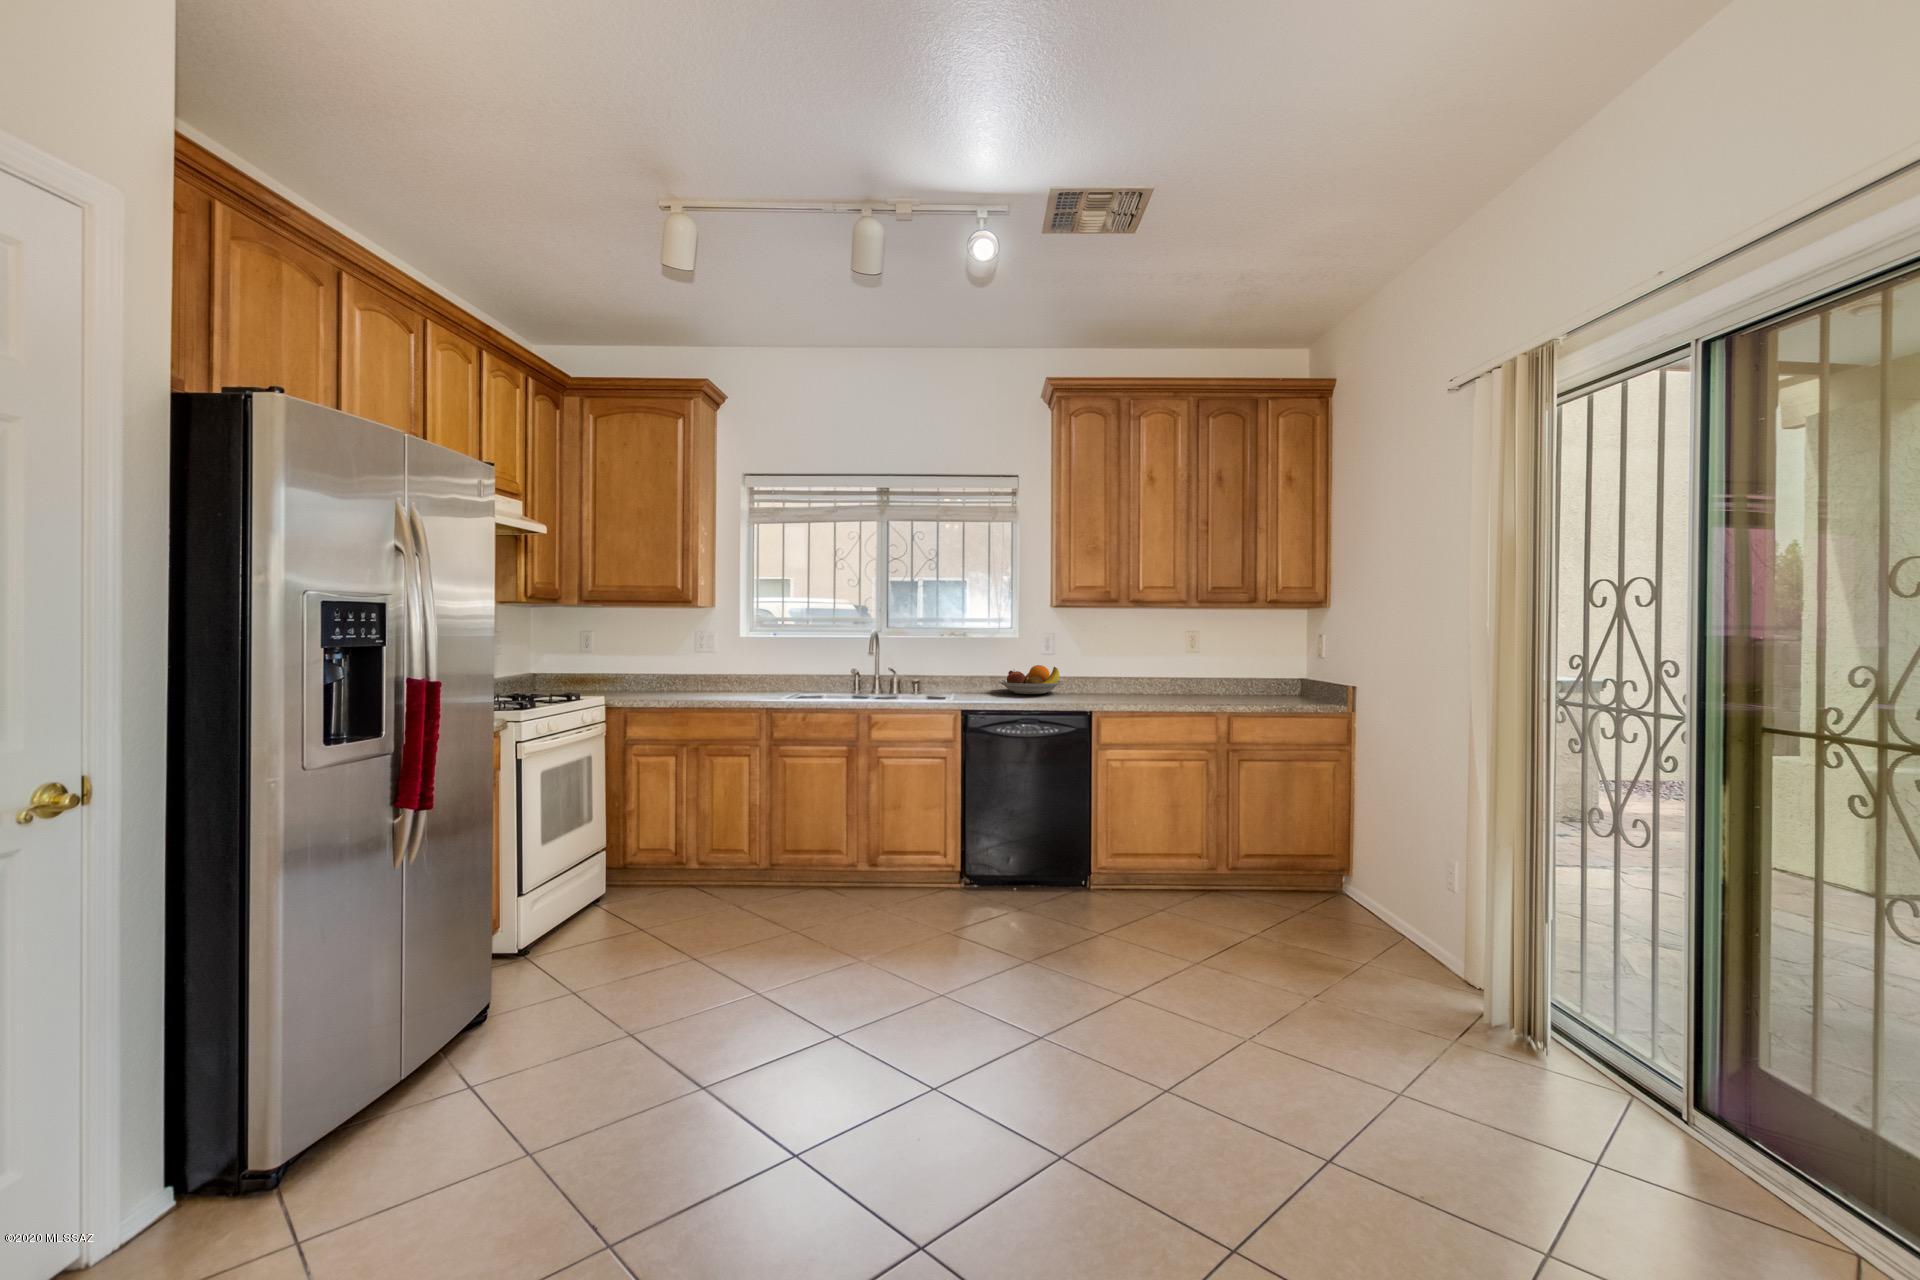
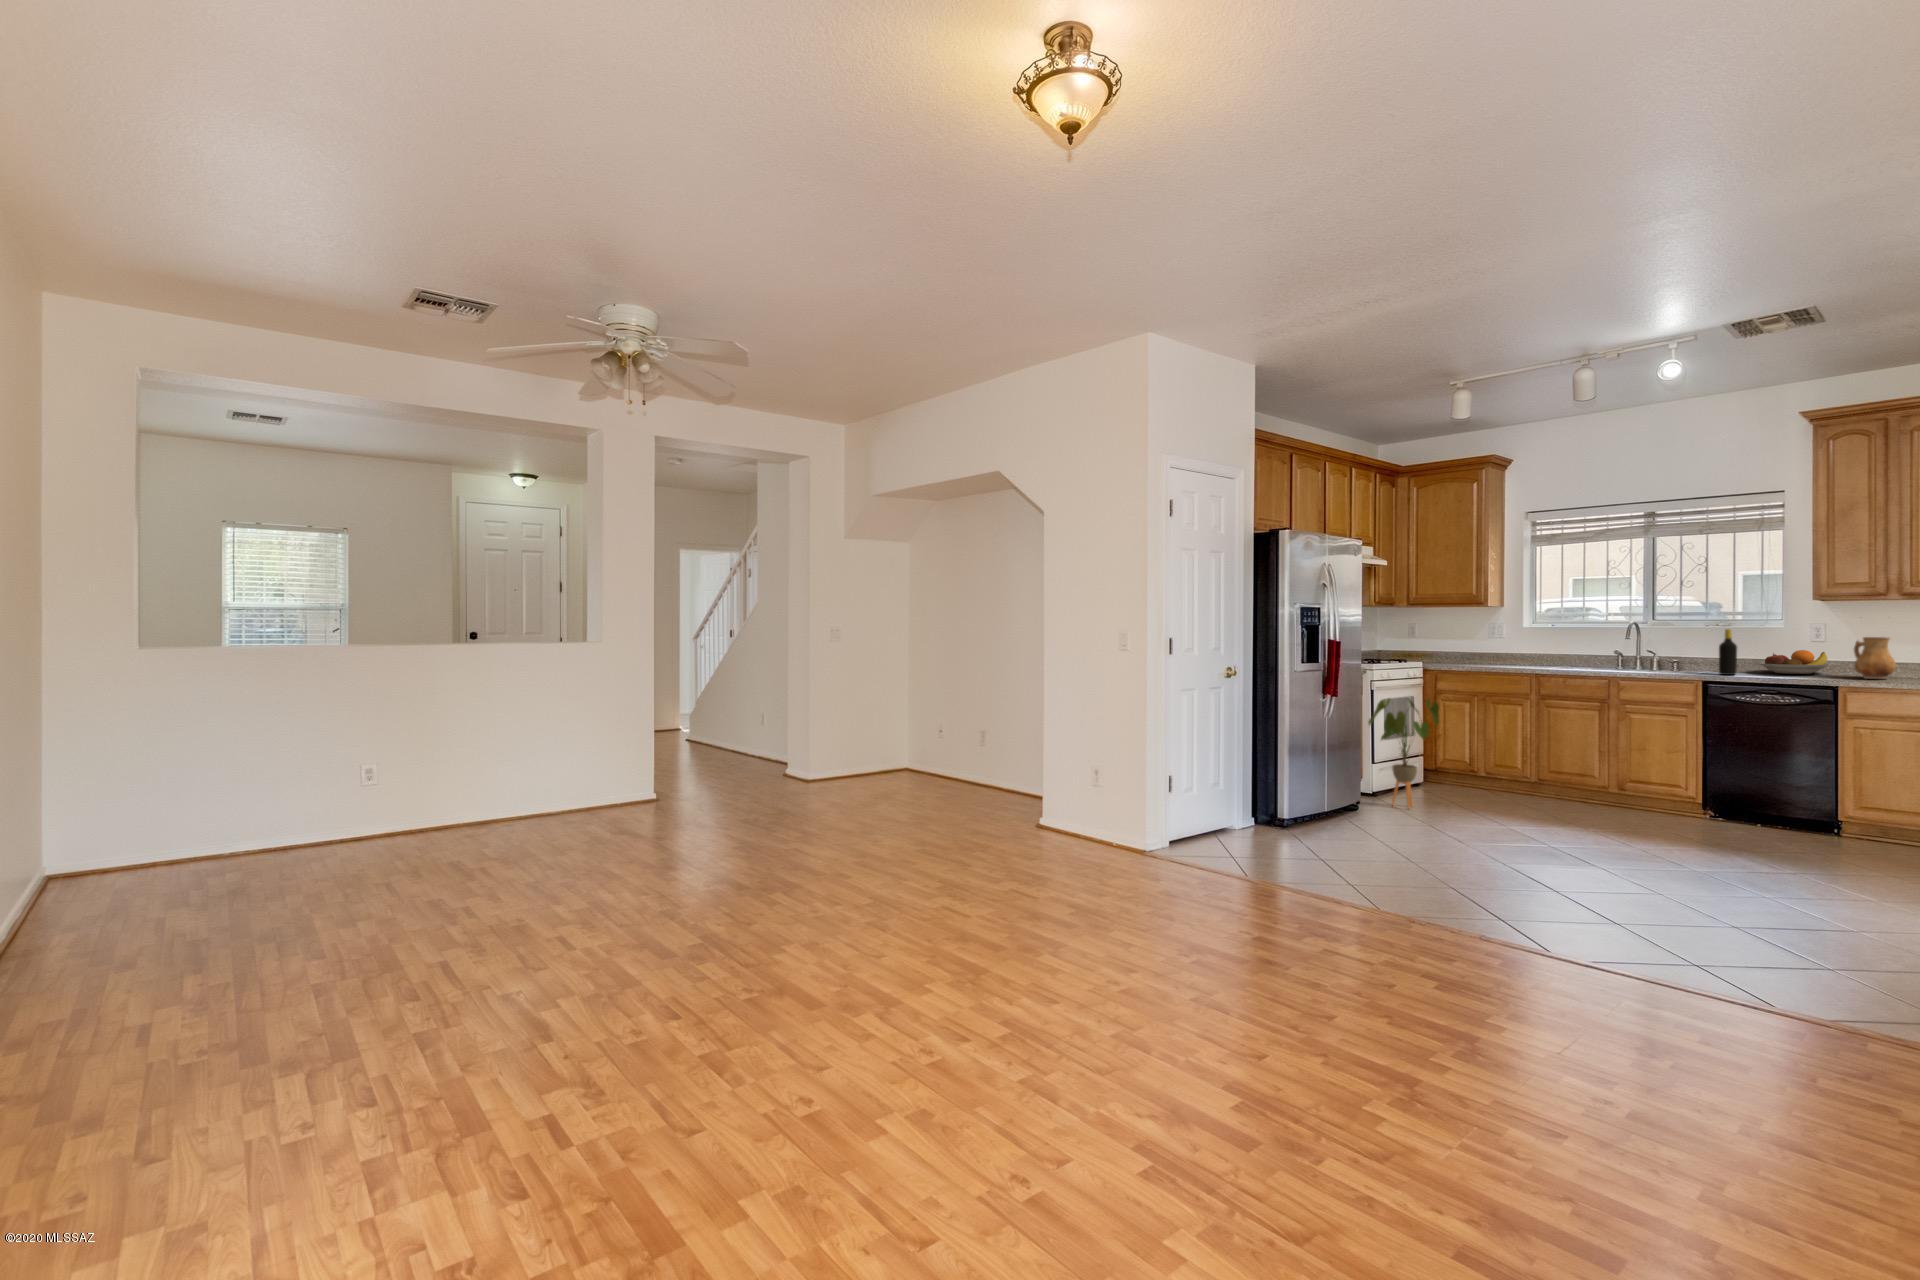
bottle: none [969,641,987,699] -> present [1719,629,1737,675]
ceramic pitcher: none [1086,649,1123,698] -> present [1854,637,1896,679]
house plant: none [511,771,642,992] -> present [1368,699,1439,808]

